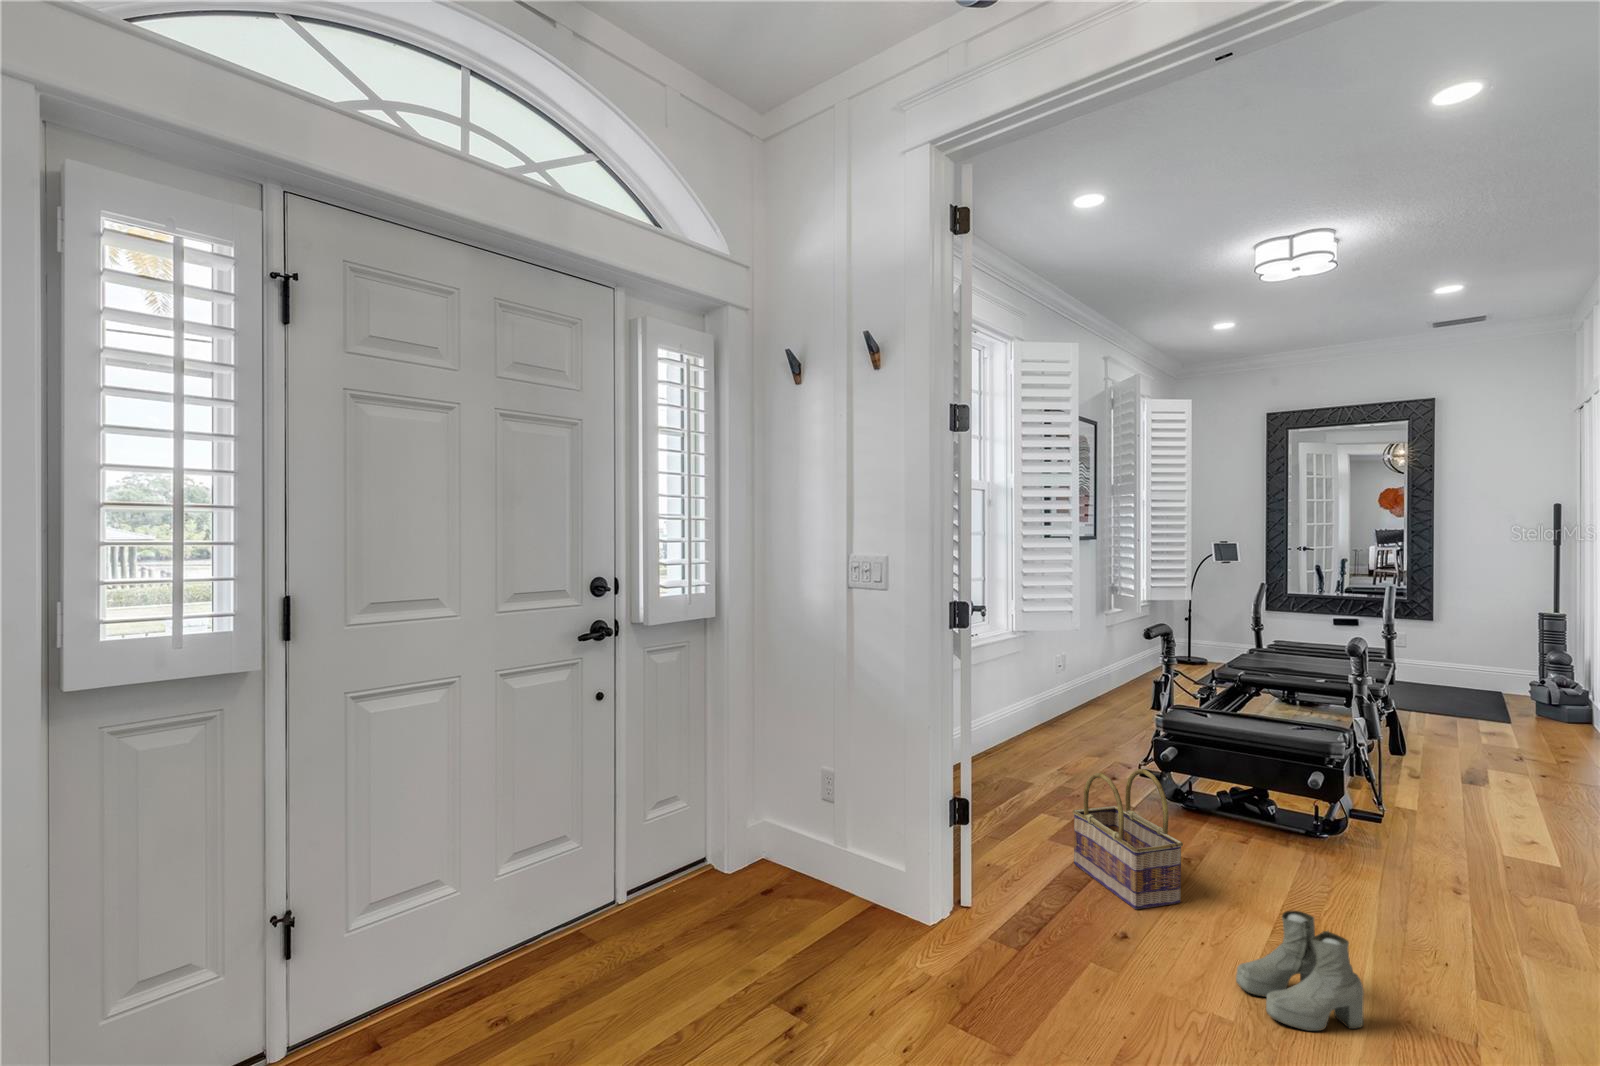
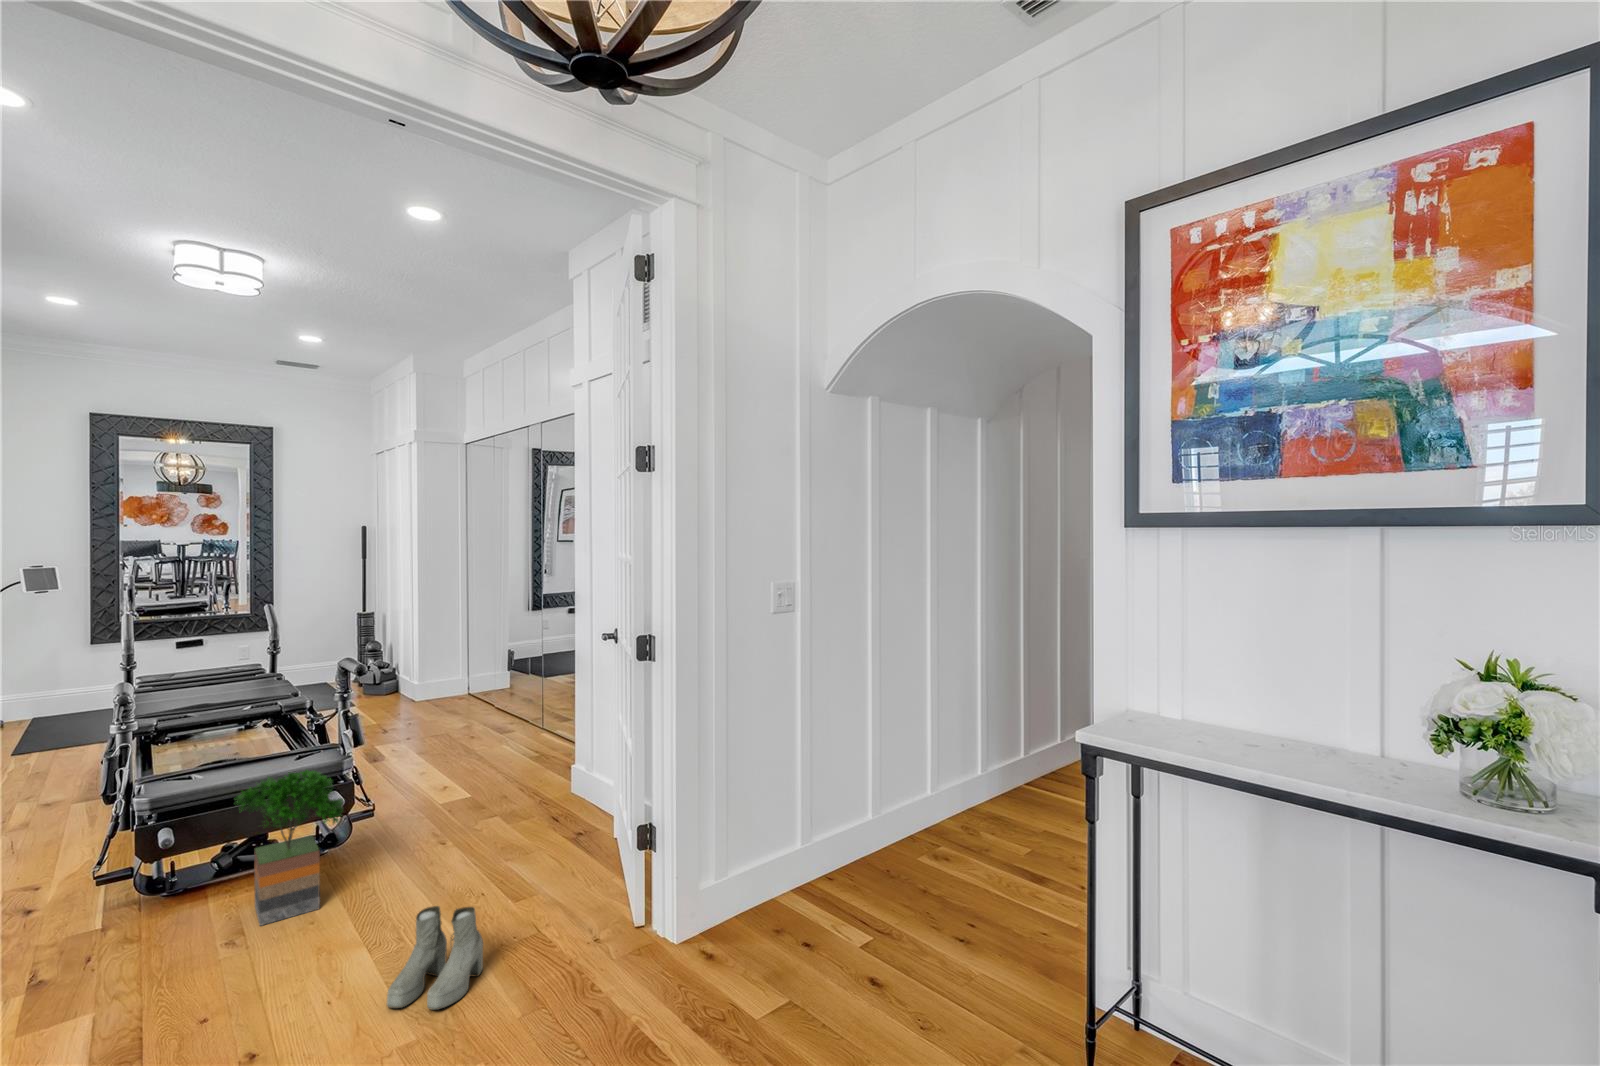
potted tree: none [1205,727,1308,877] -> present [235,770,343,926]
basket: present [1073,769,1183,909] -> none [97,859,272,1034]

